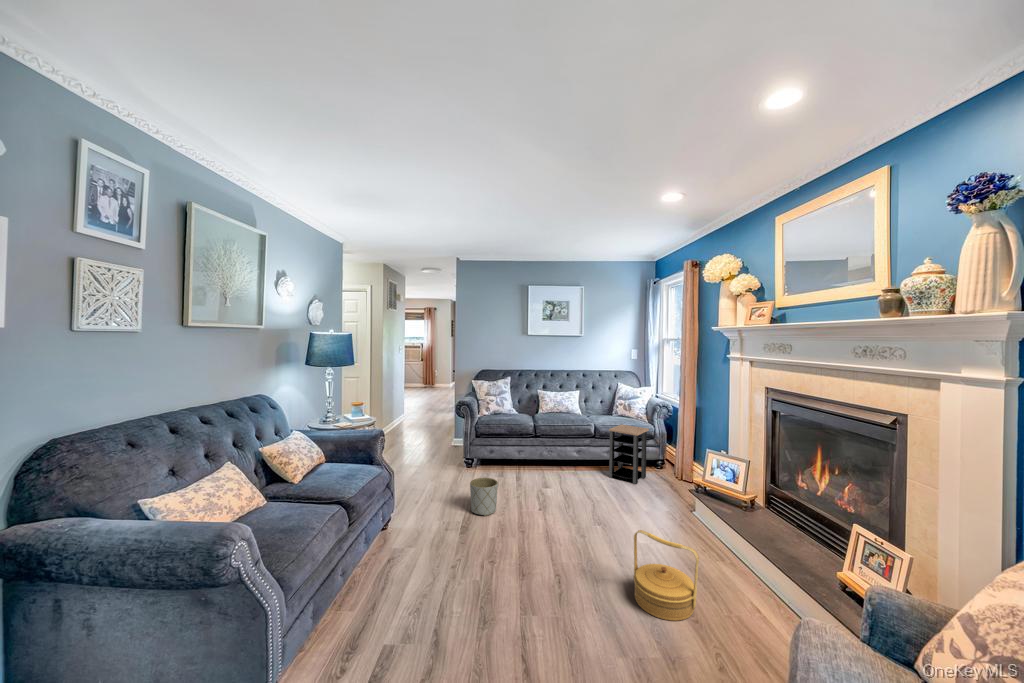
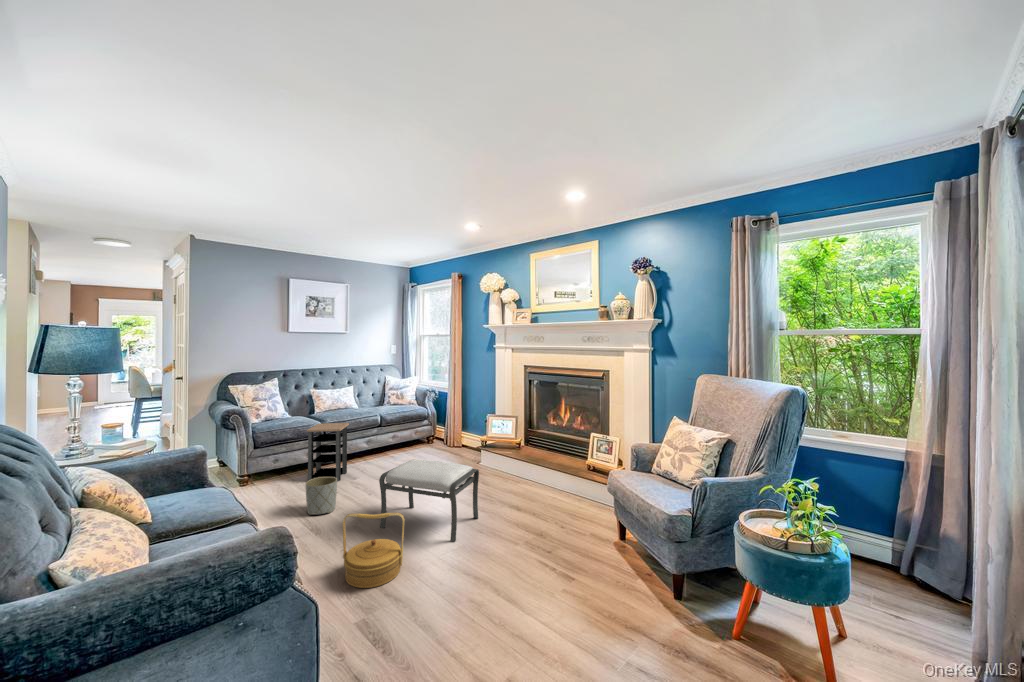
side table: present [609,425,649,484] -> present [307,423,349,481]
ottoman: none [503,486,609,606] -> present [379,459,479,541]
basket: present [633,530,699,621] -> present [343,513,405,588]

